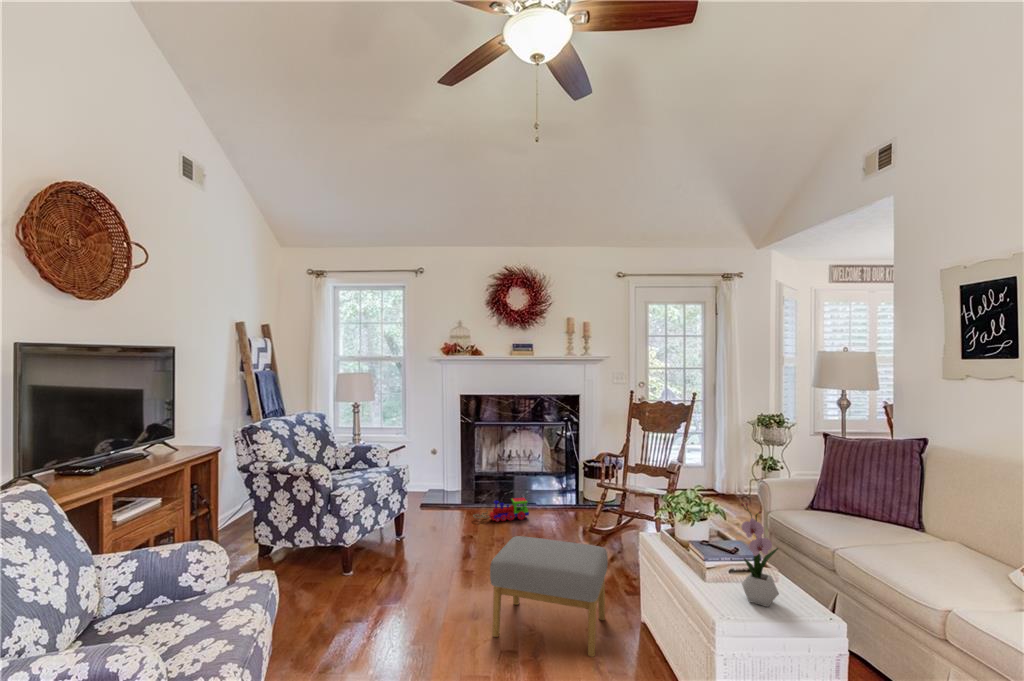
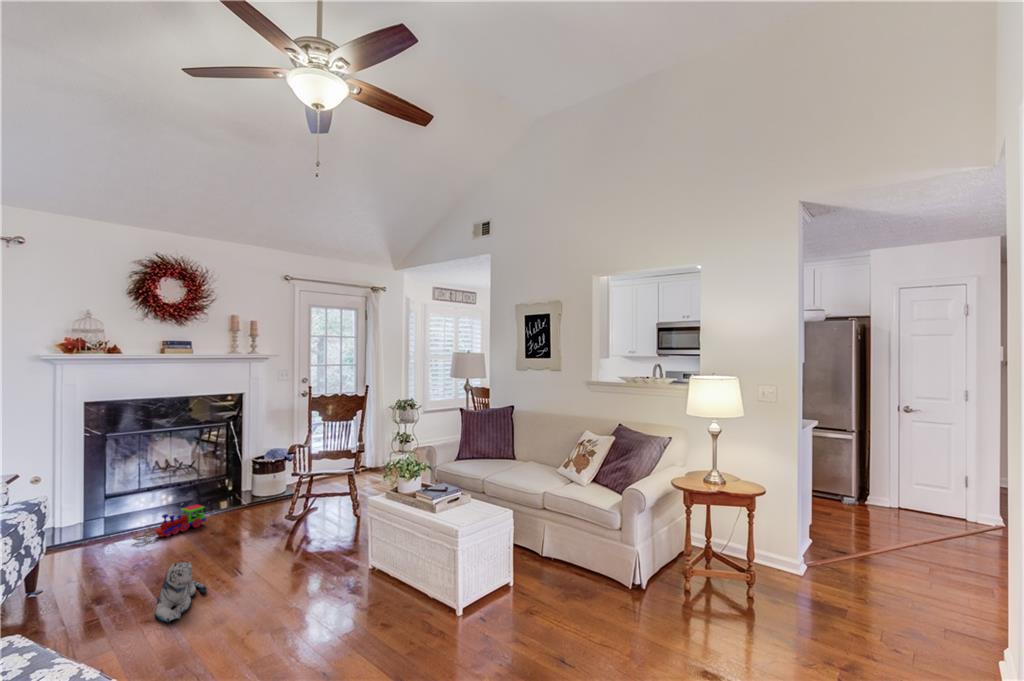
flower arrangement: present [741,503,779,607] -> none [459,454,480,515]
footstool: present [490,536,608,657] -> none [252,516,356,622]
plush toy: none [436,547,485,602] -> present [155,562,206,622]

